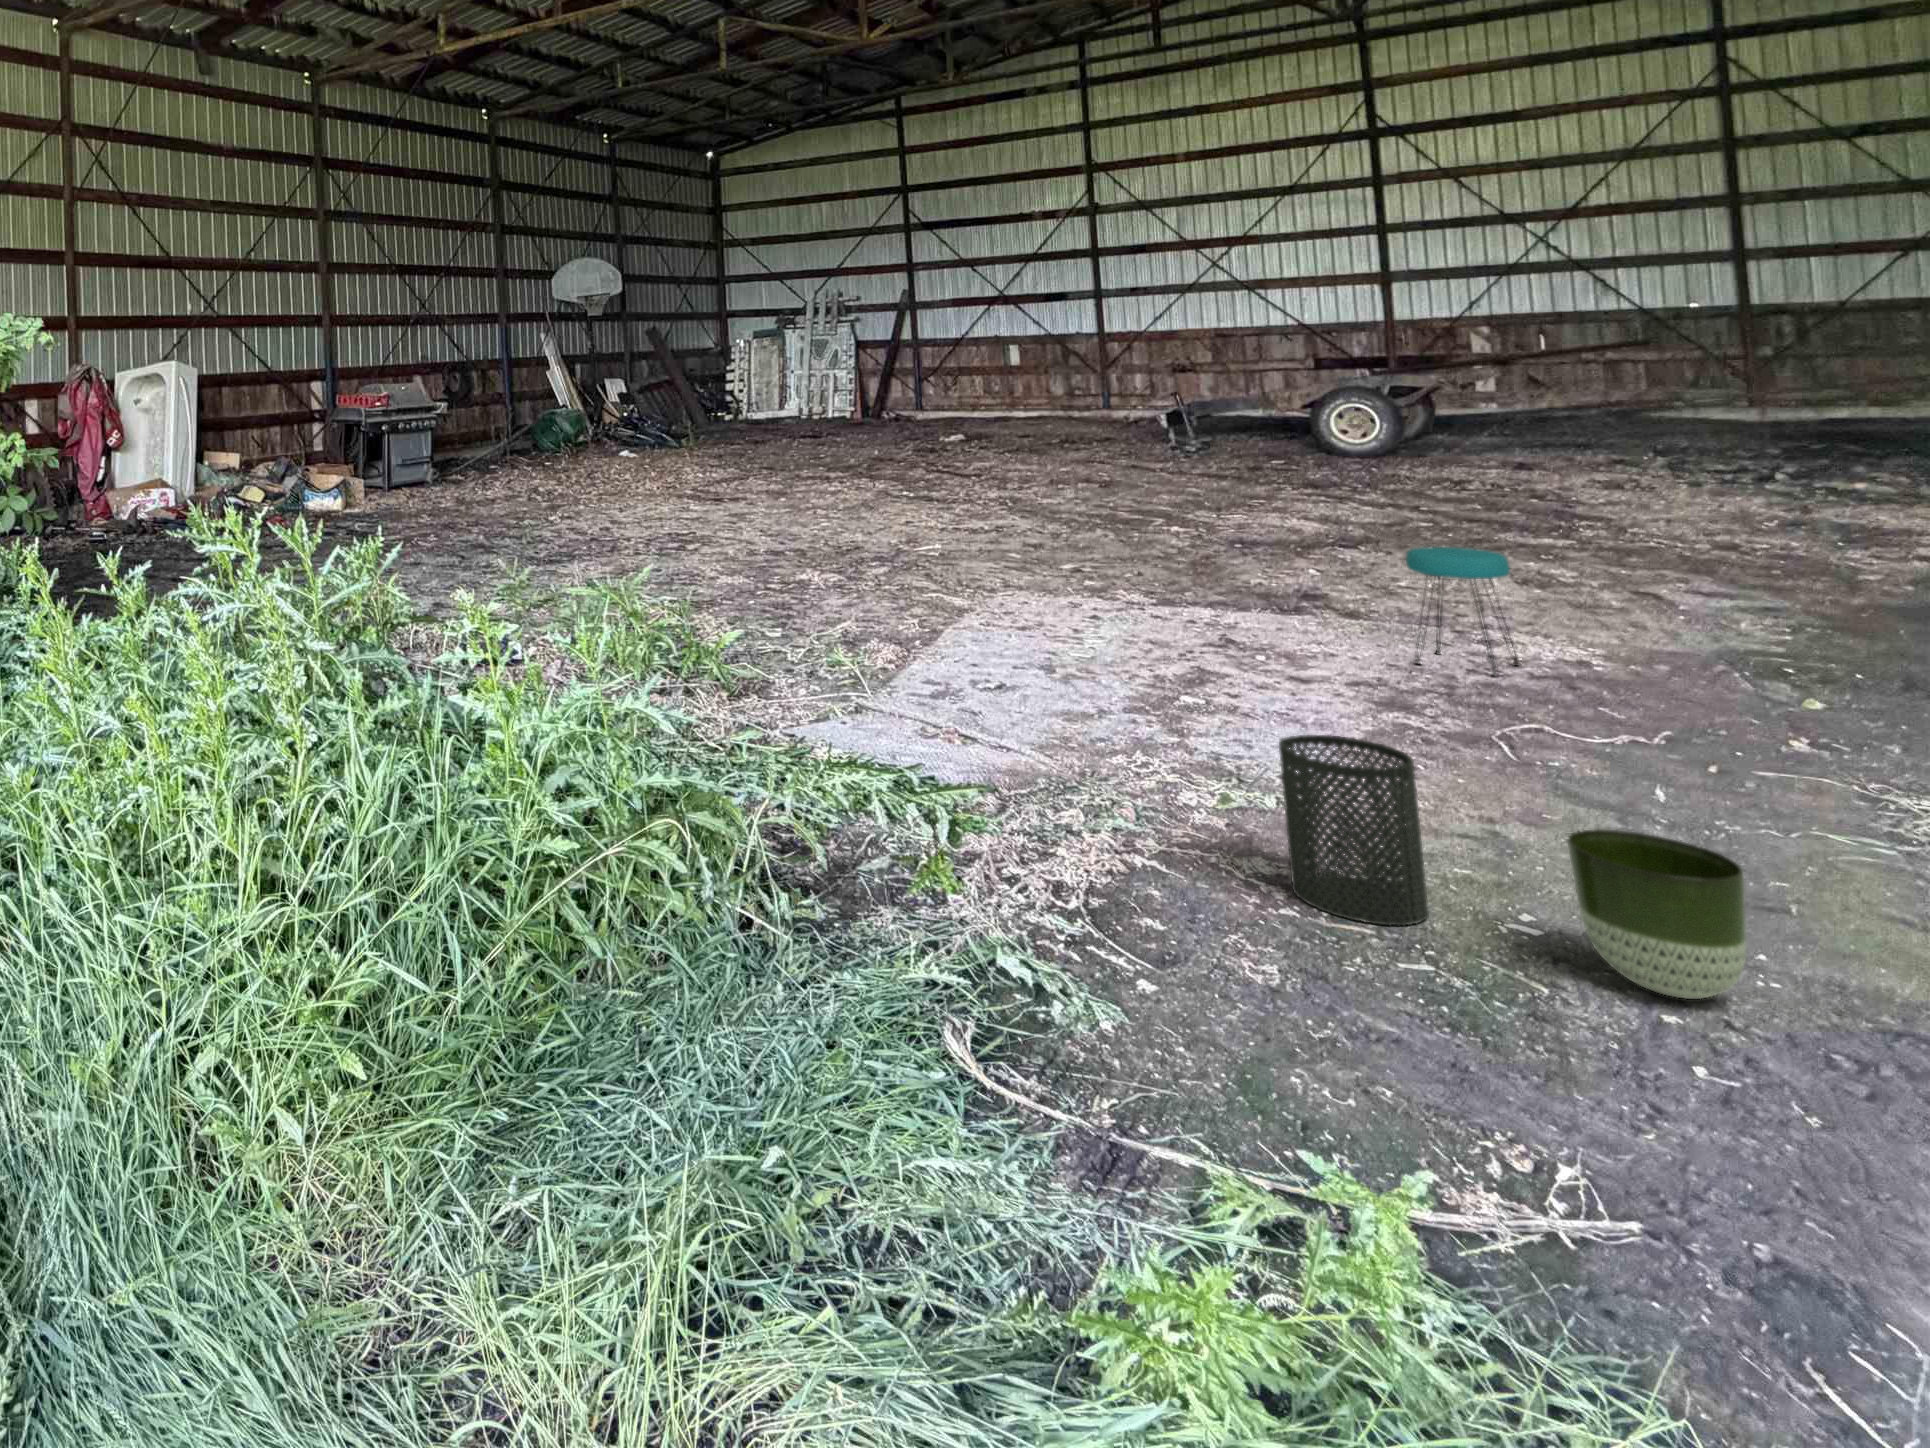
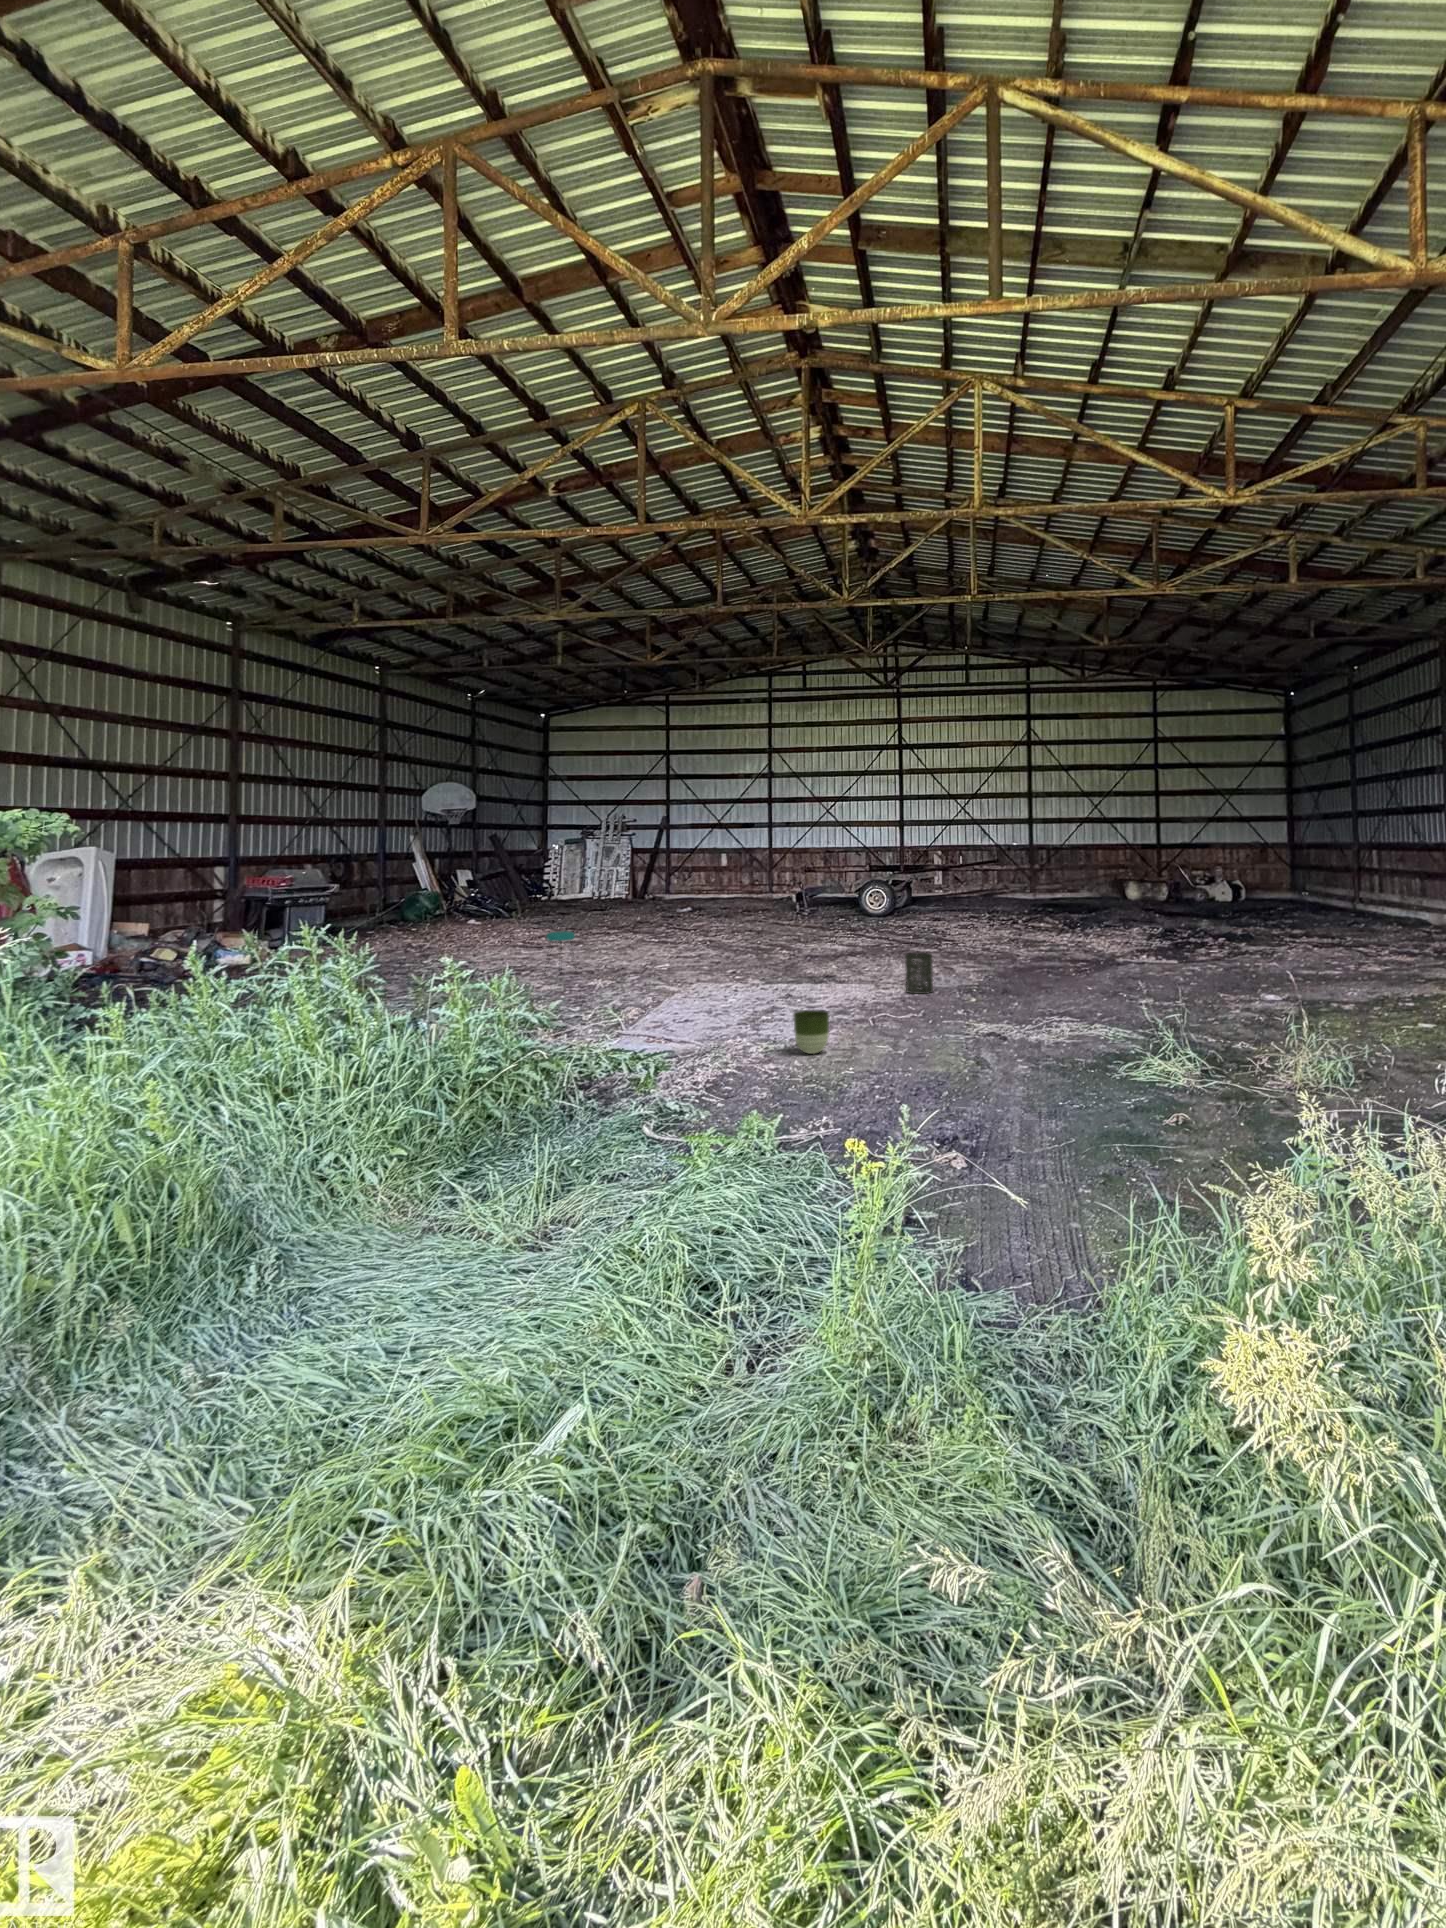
stool: present [1406,547,1519,675] -> present [545,931,576,971]
trash can: present [1279,735,1429,925] -> present [905,953,933,994]

